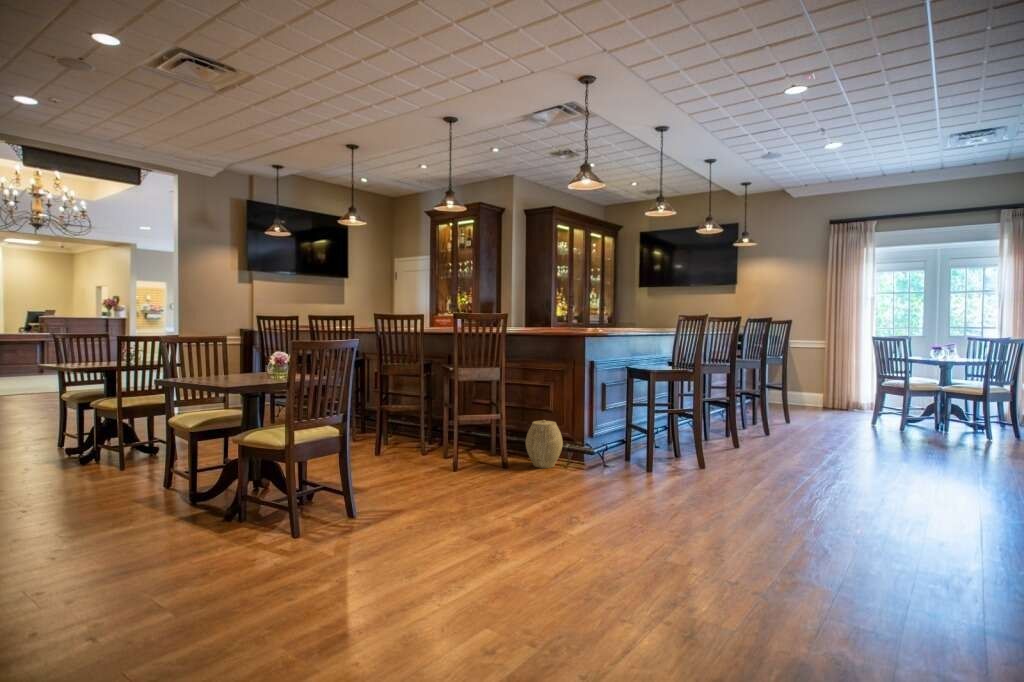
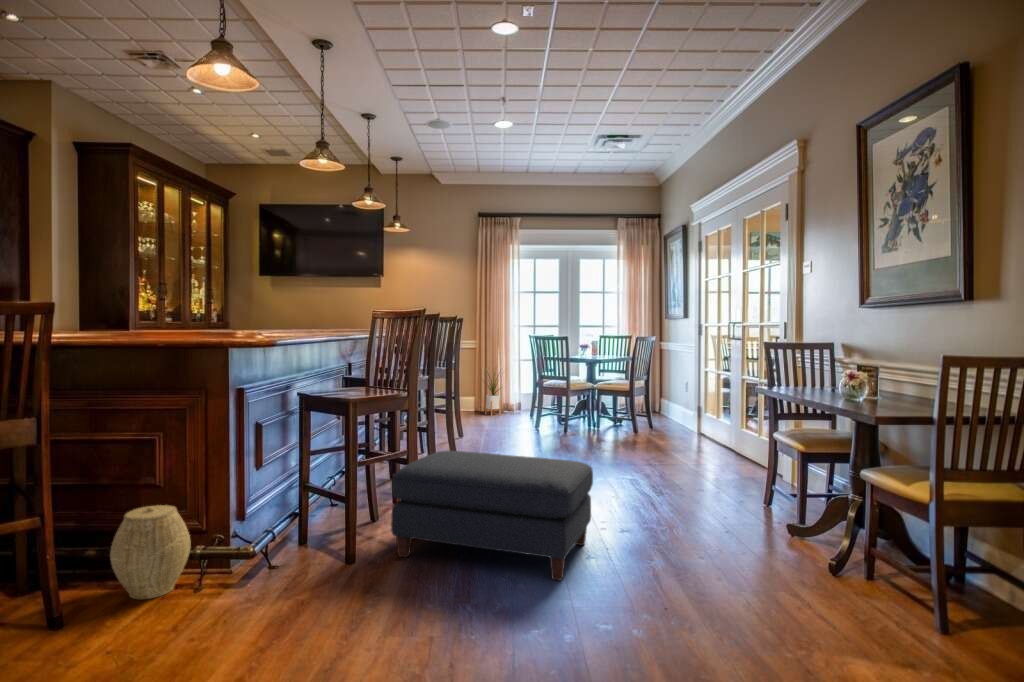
house plant: none [824,360,855,411] -> present [485,369,501,416]
ottoman: none [678,413,838,506] -> present [391,451,593,581]

